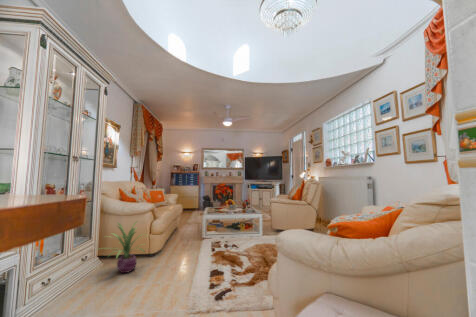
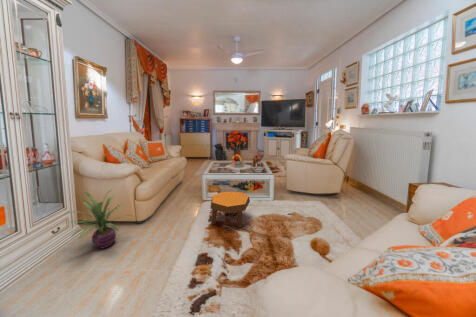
footstool: none [214,227,246,255] -> present [210,191,250,228]

